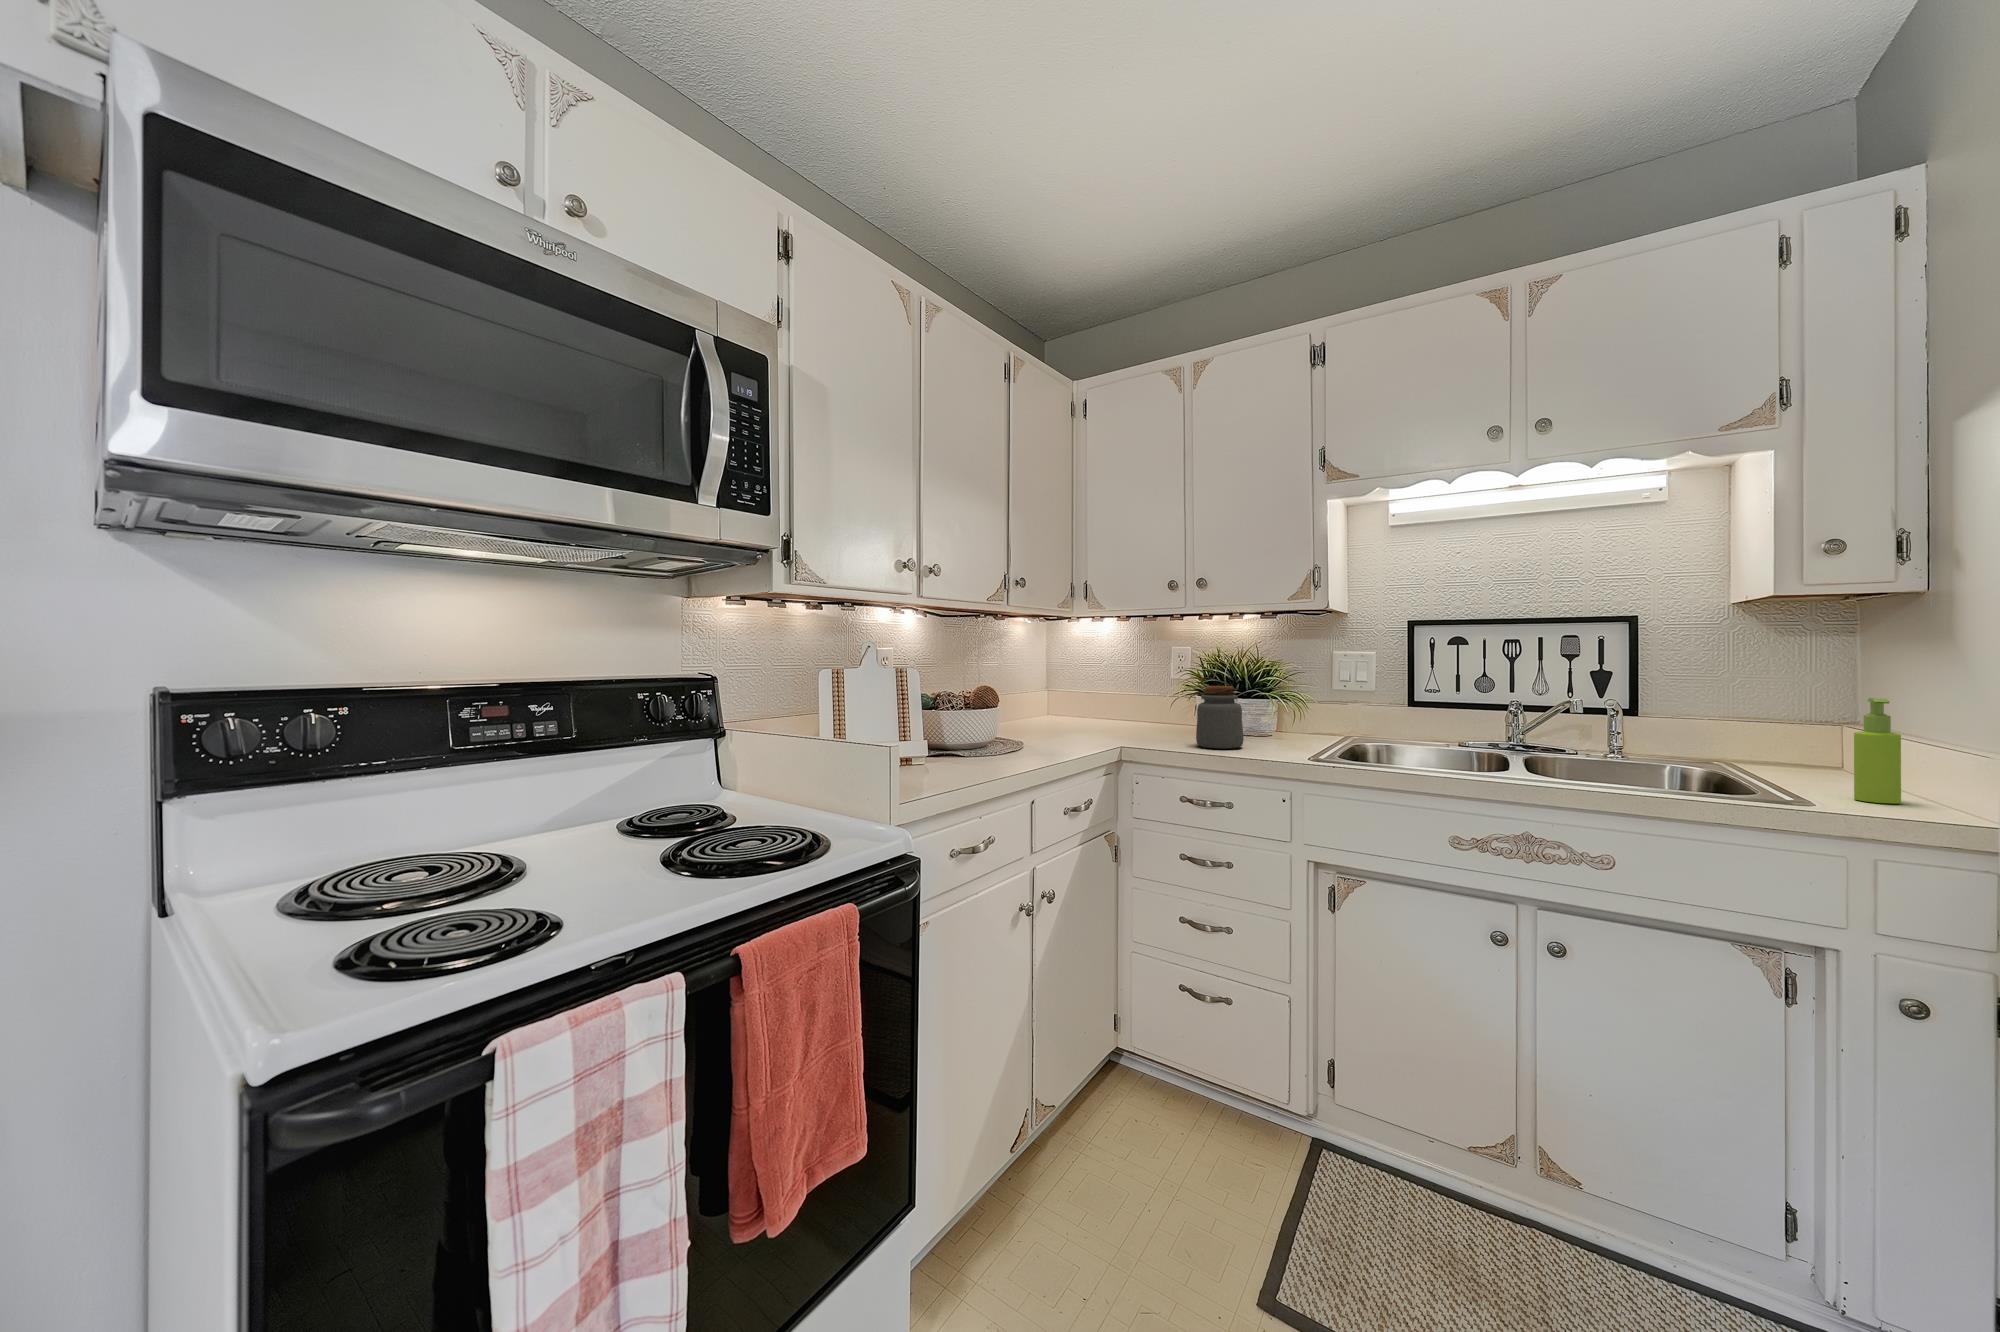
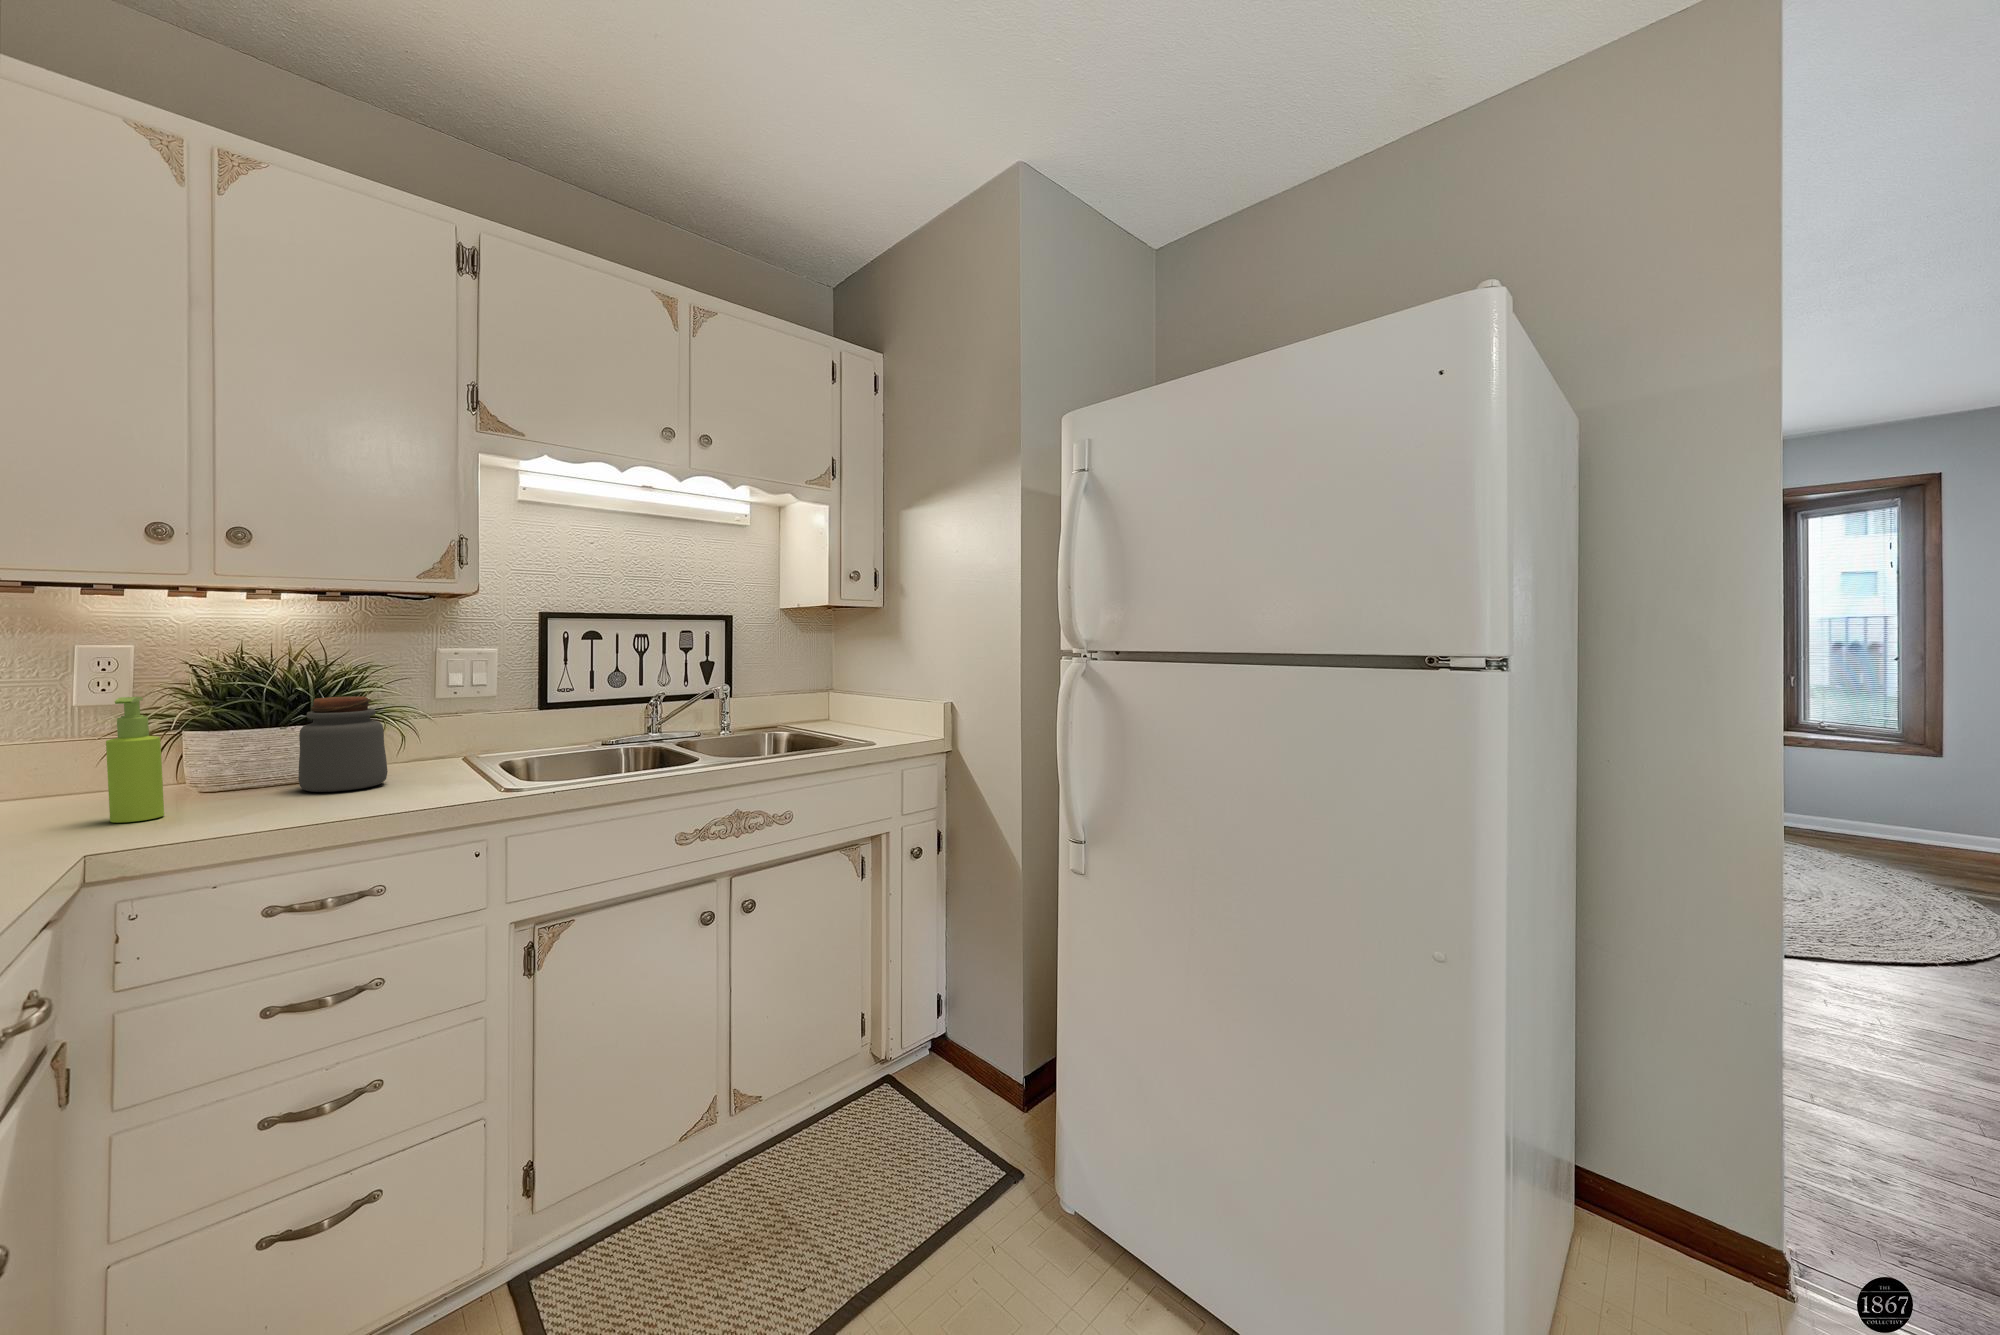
soap dispenser: present [1854,698,1901,804] -> present [106,697,164,823]

